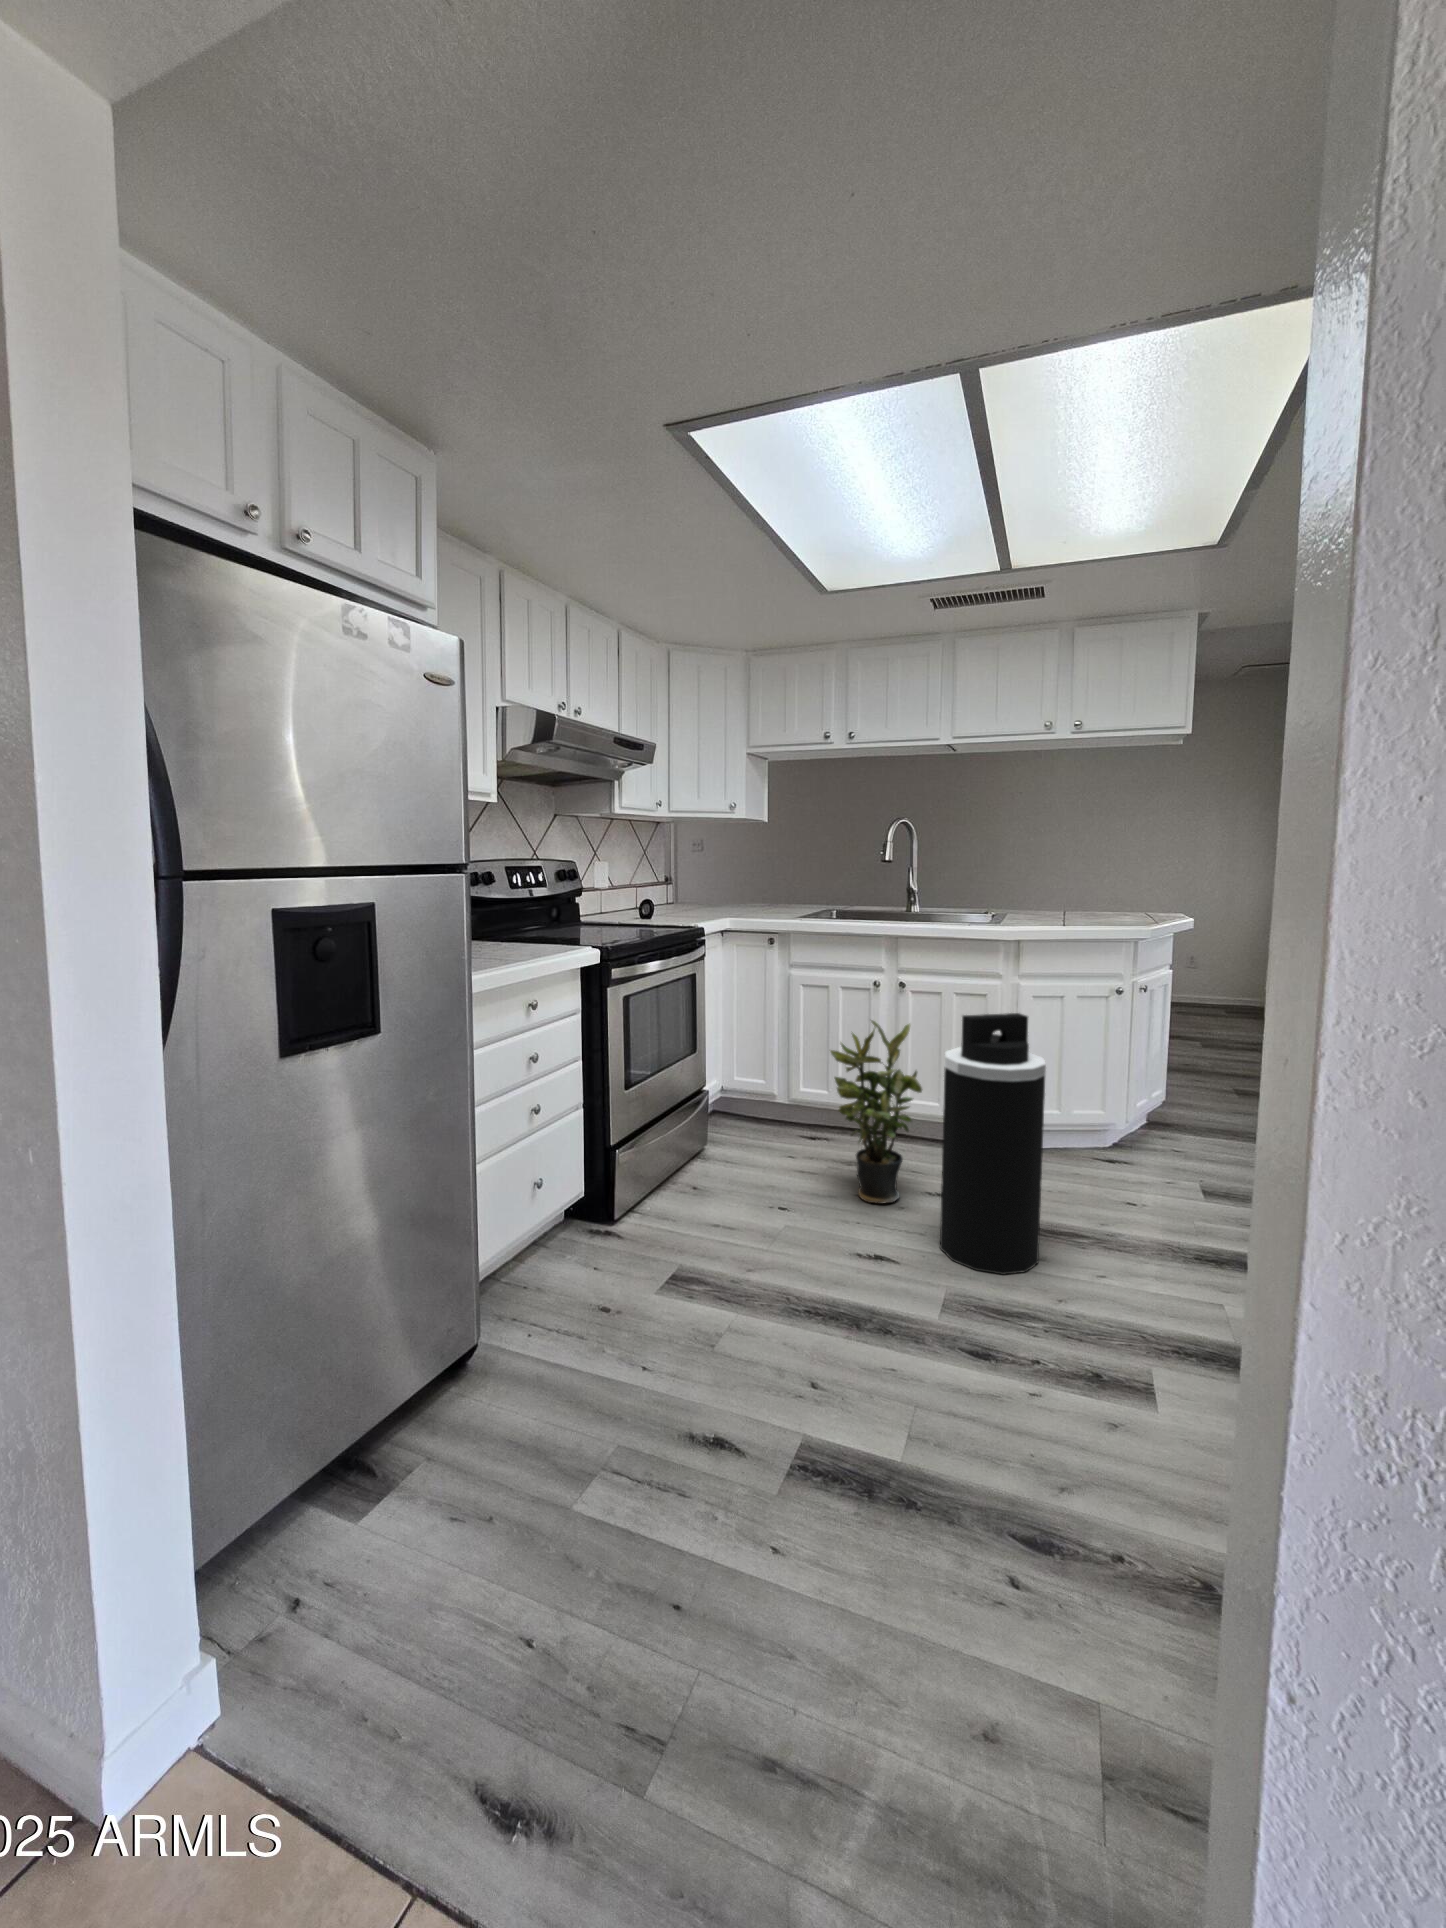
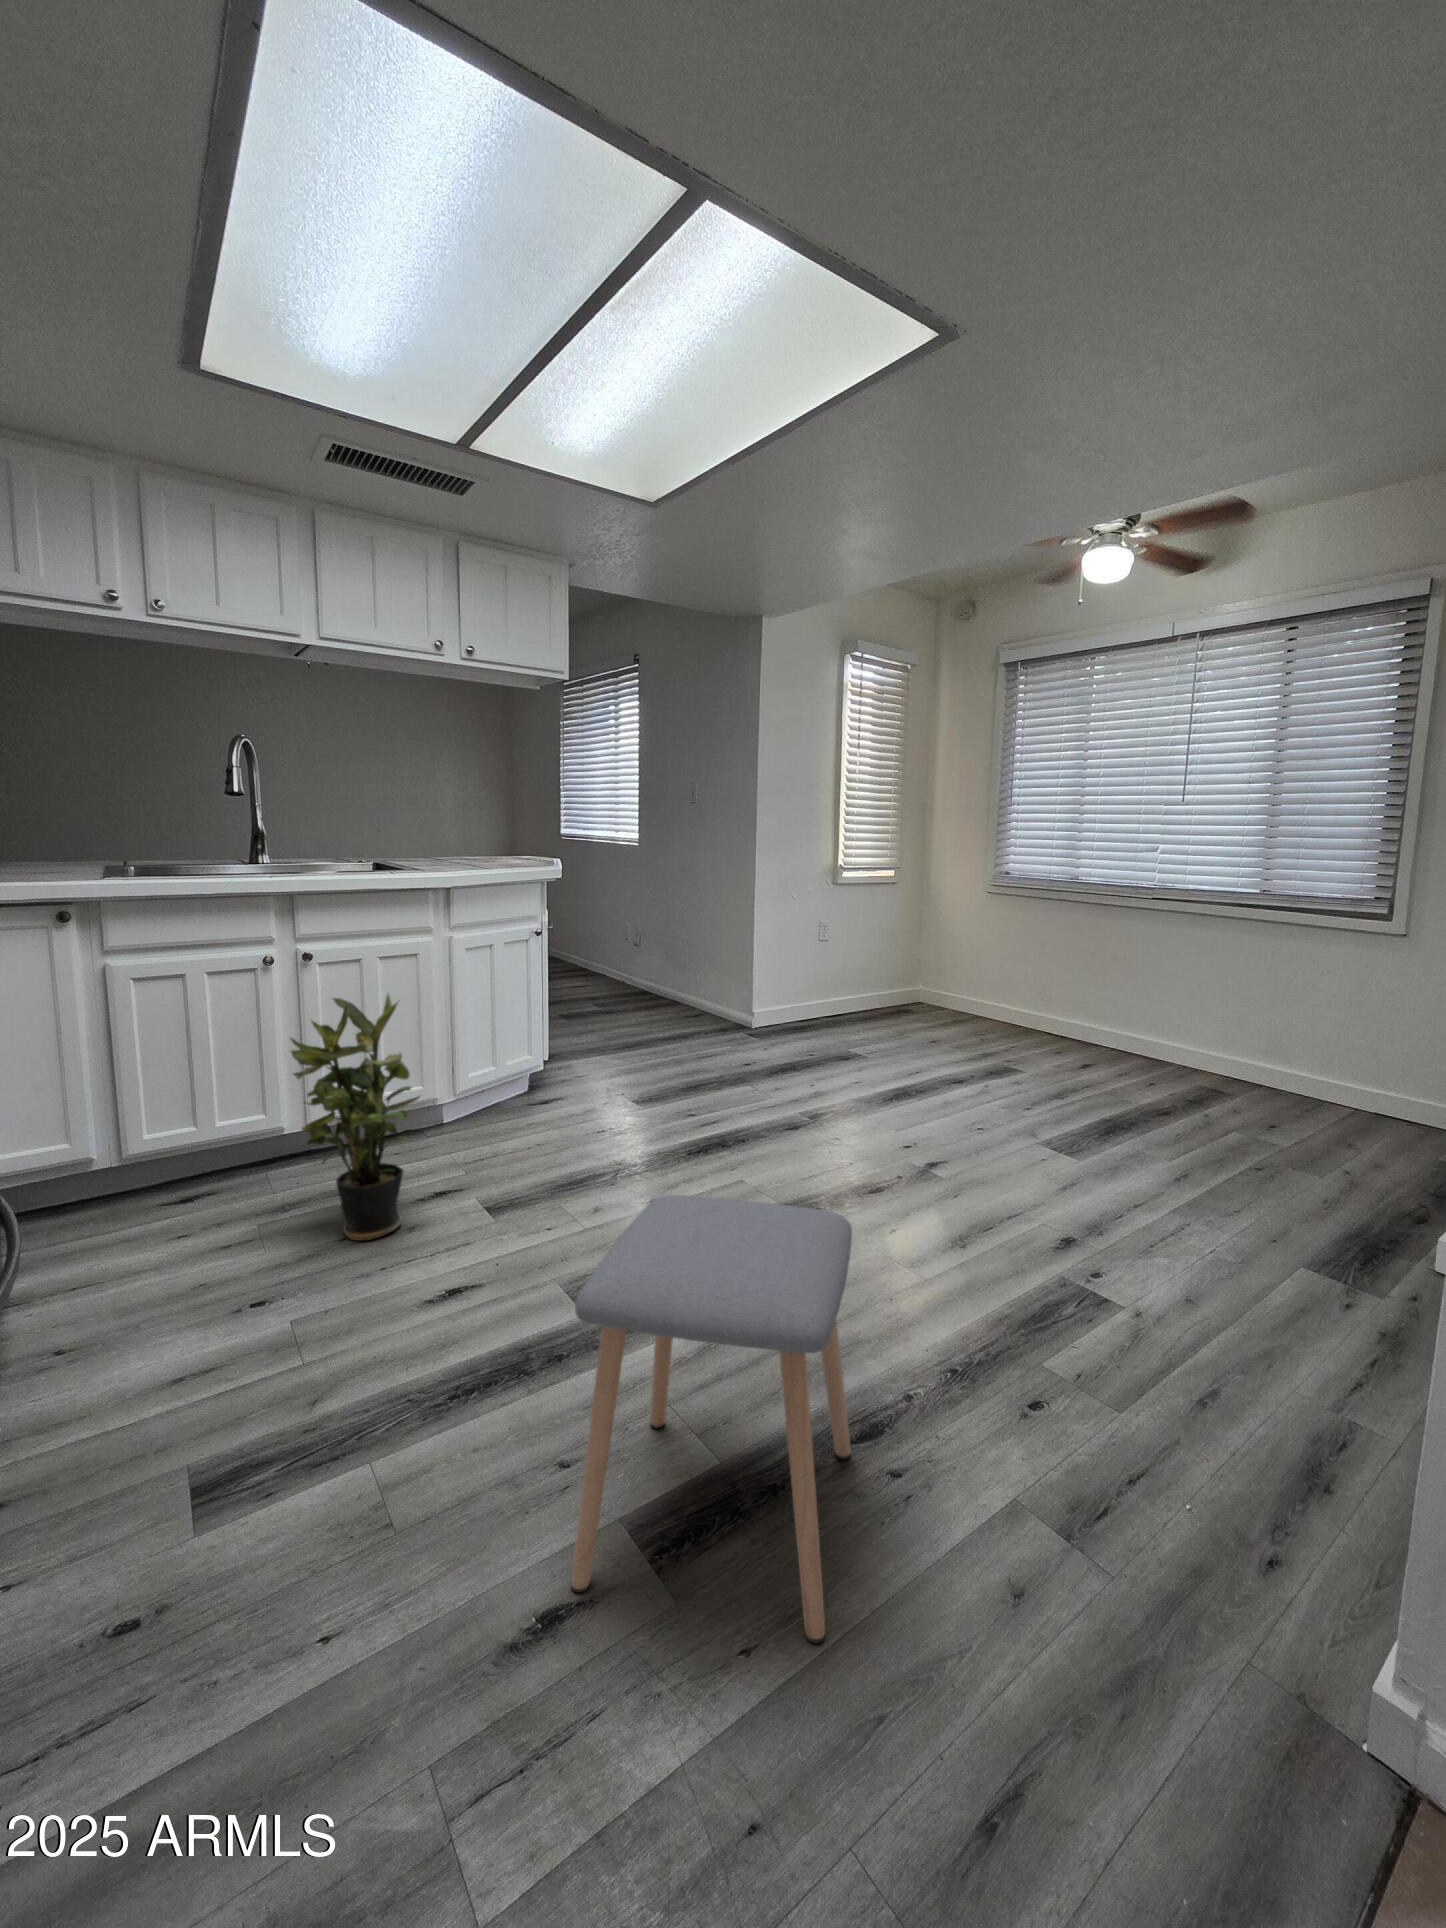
trash can: present [940,1013,1046,1274] -> none [484,954,599,1253]
stool: none [741,1221,999,1590] -> present [571,1195,852,1643]

